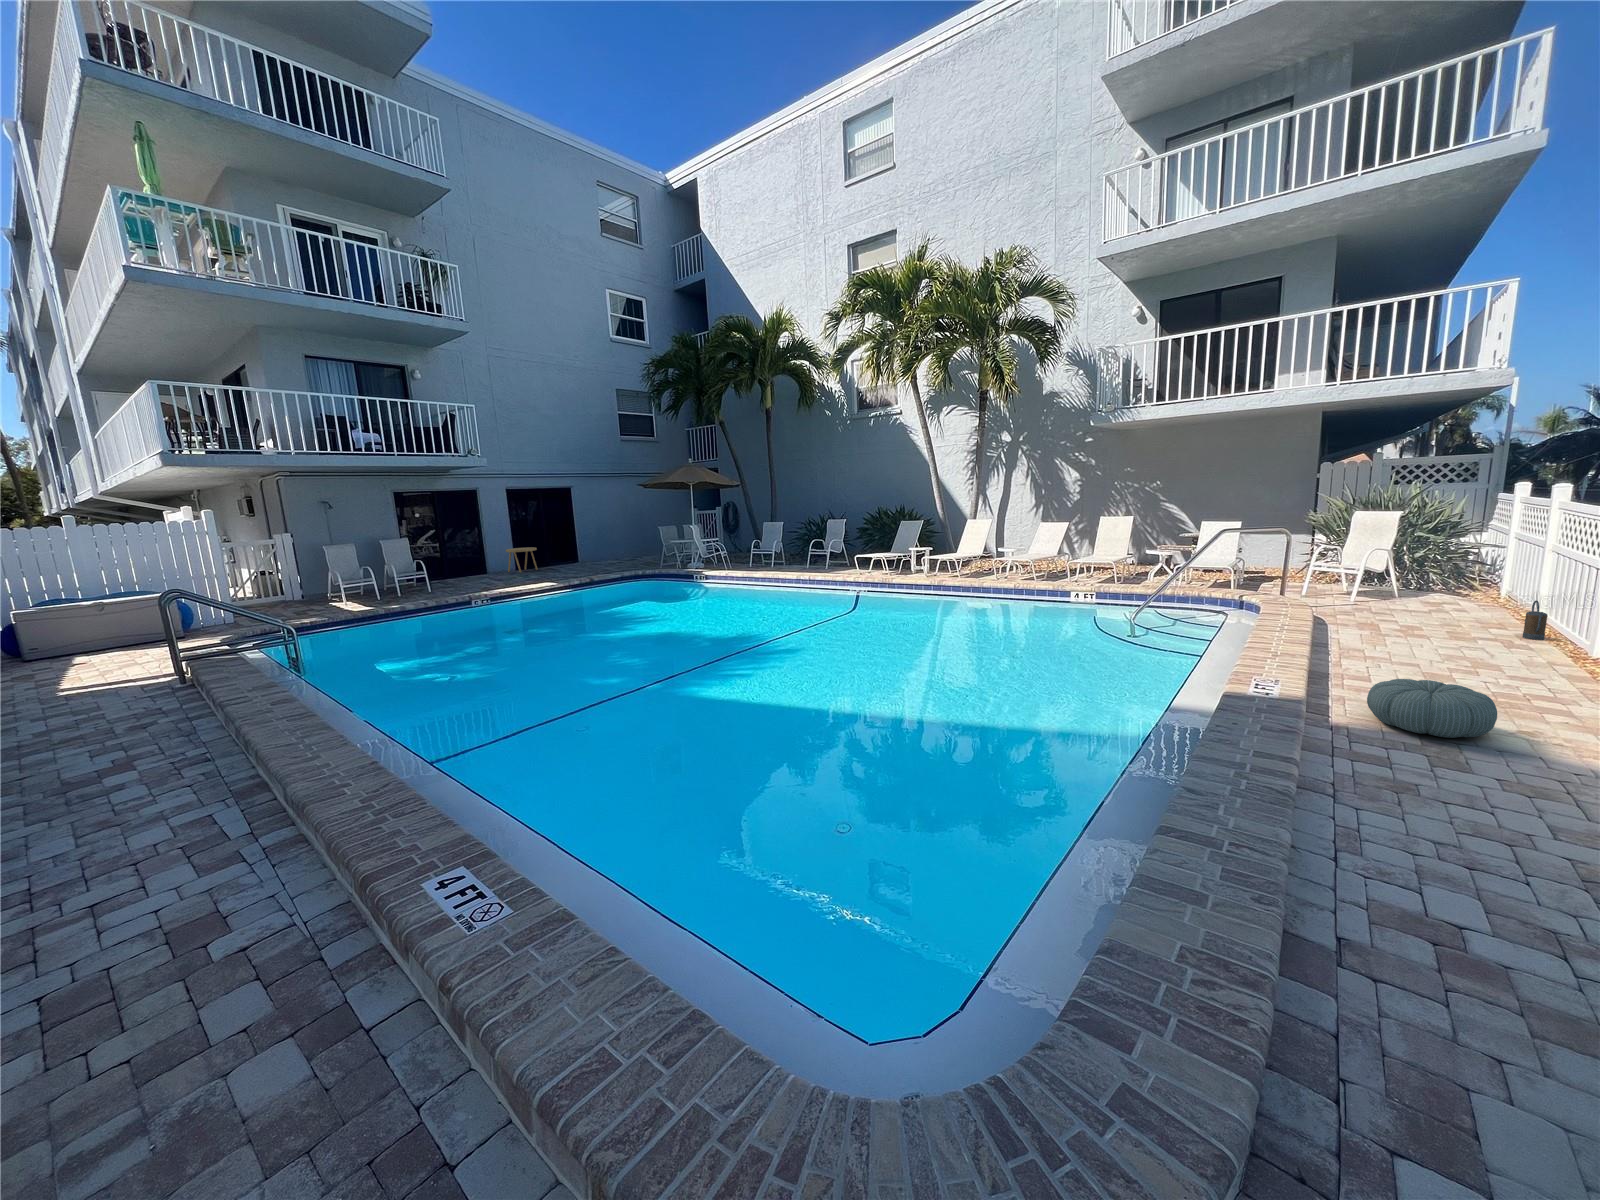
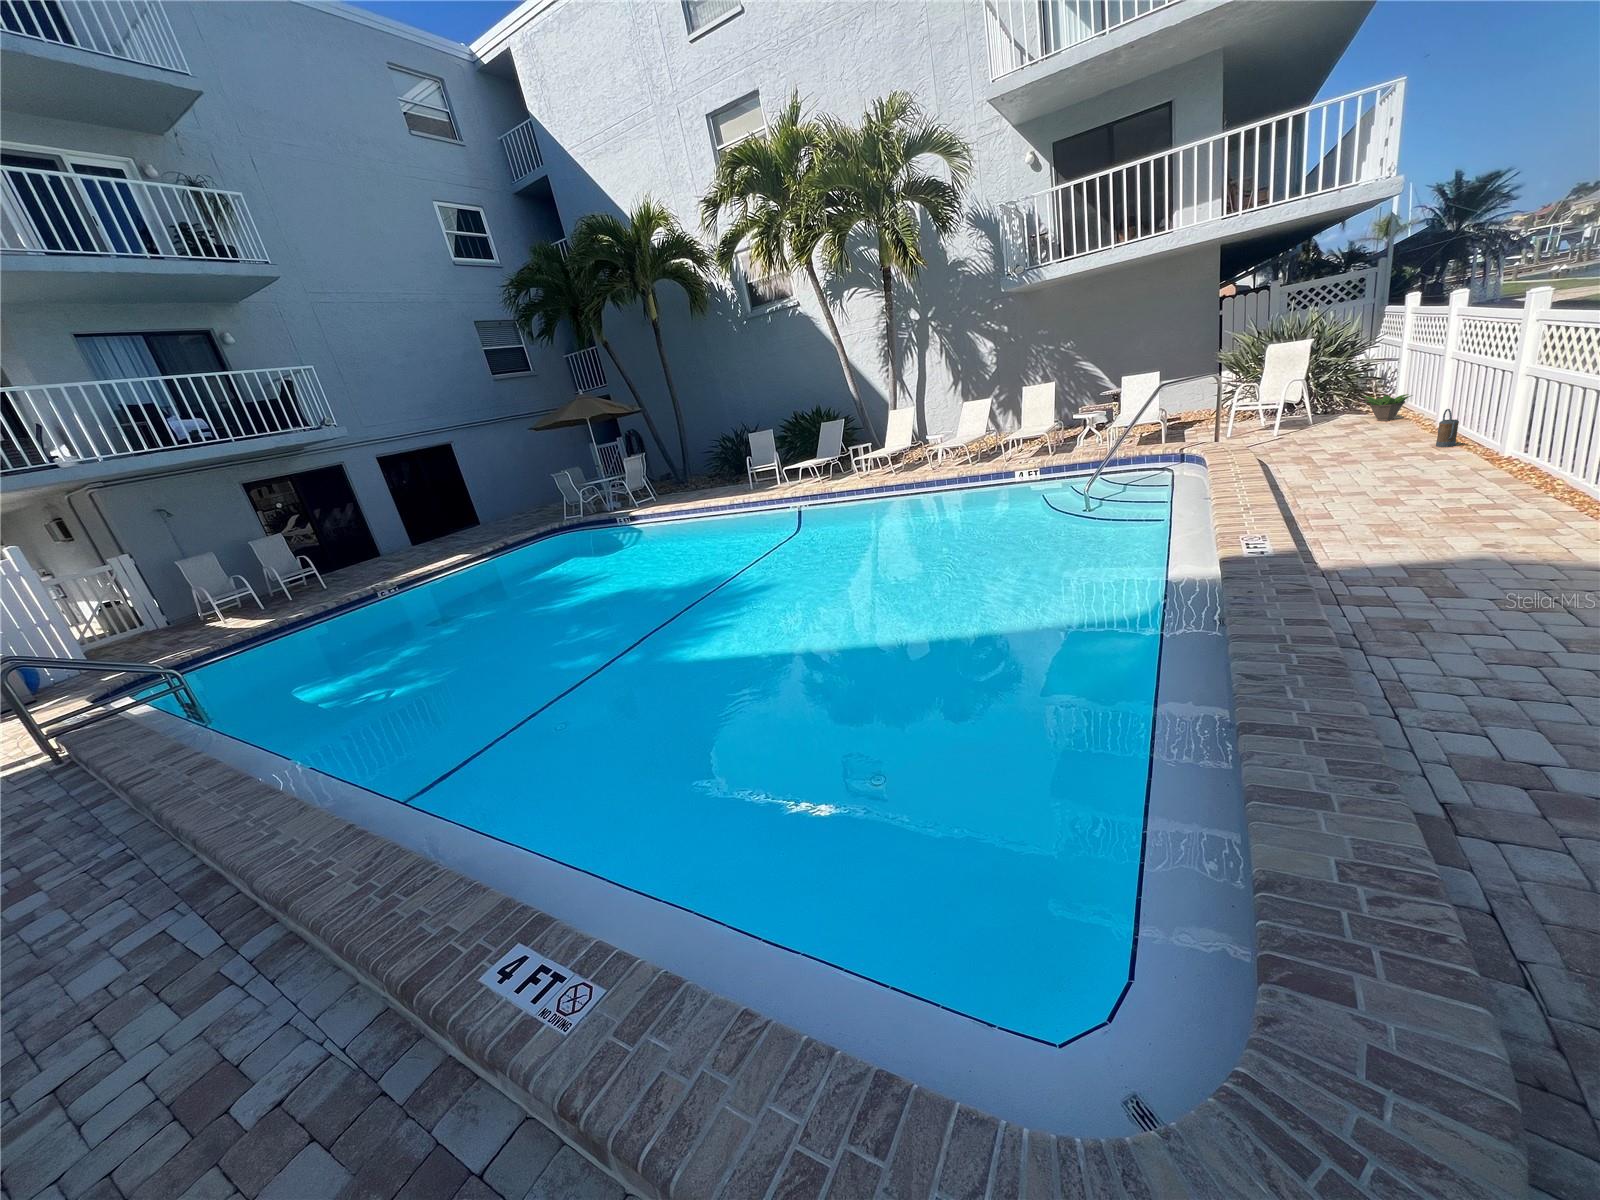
side table: present [506,547,538,572] -> none [399,516,441,548]
decorative plant: none [1458,577,1517,607] -> present [1363,394,1412,421]
pouf: present [1367,679,1497,738] -> none [1349,511,1478,566]

